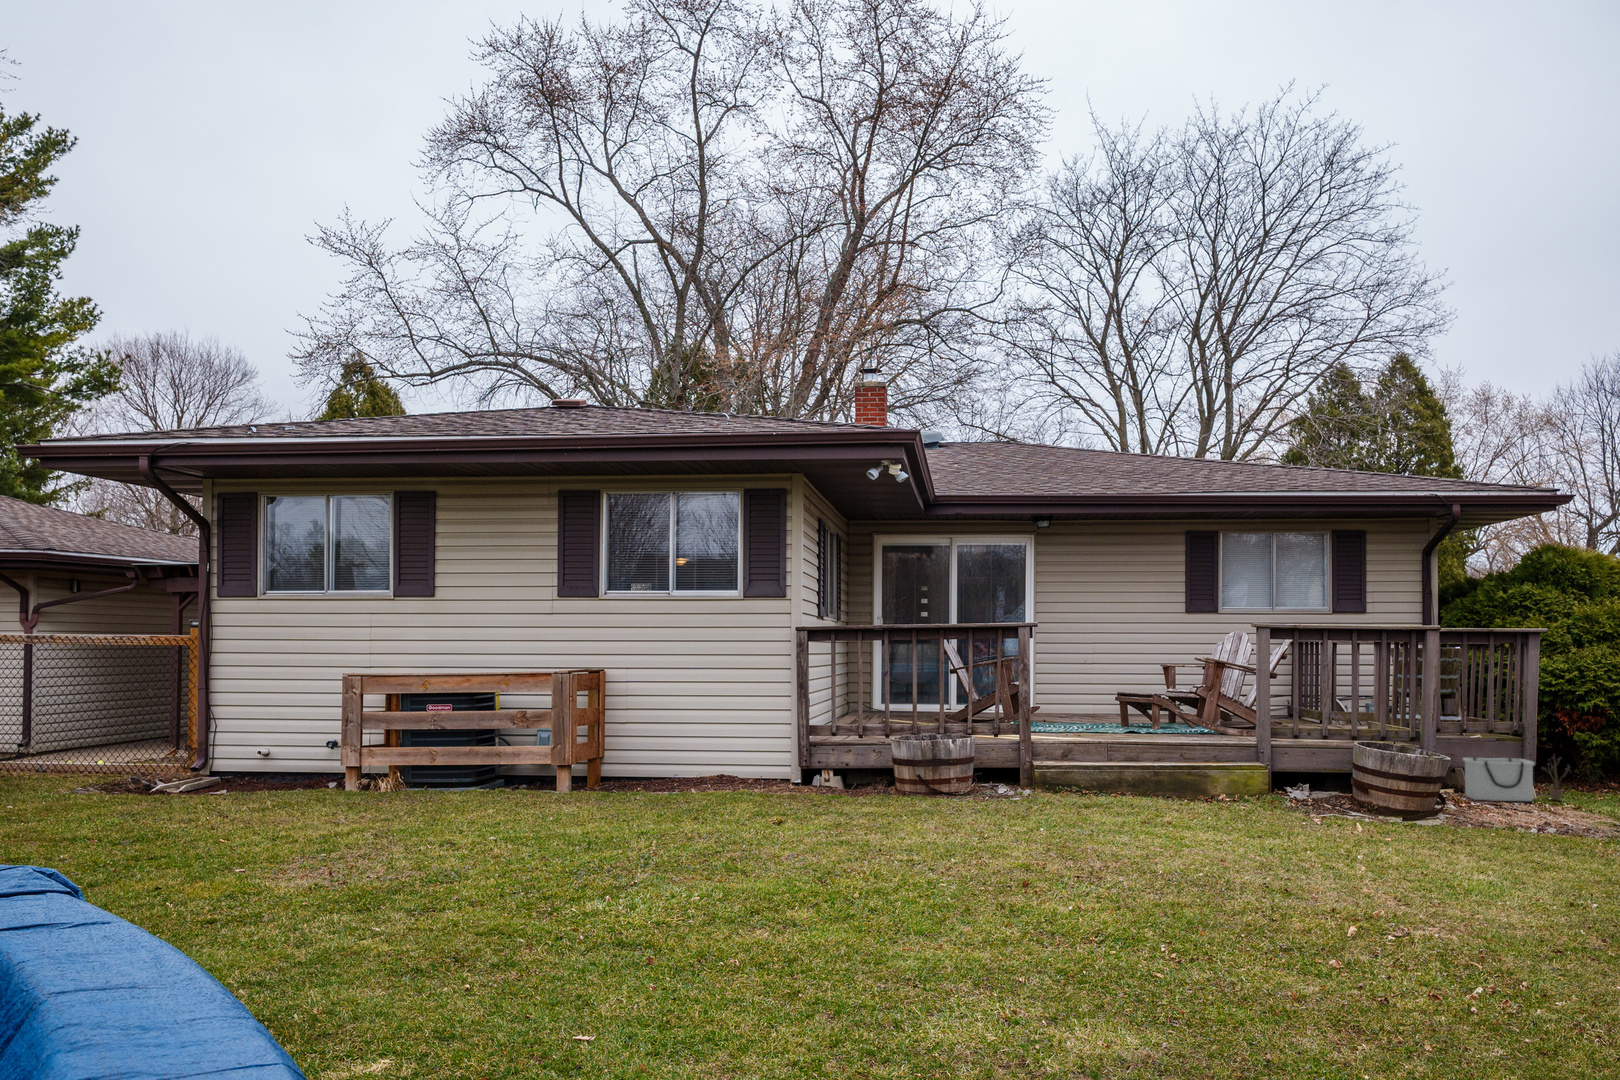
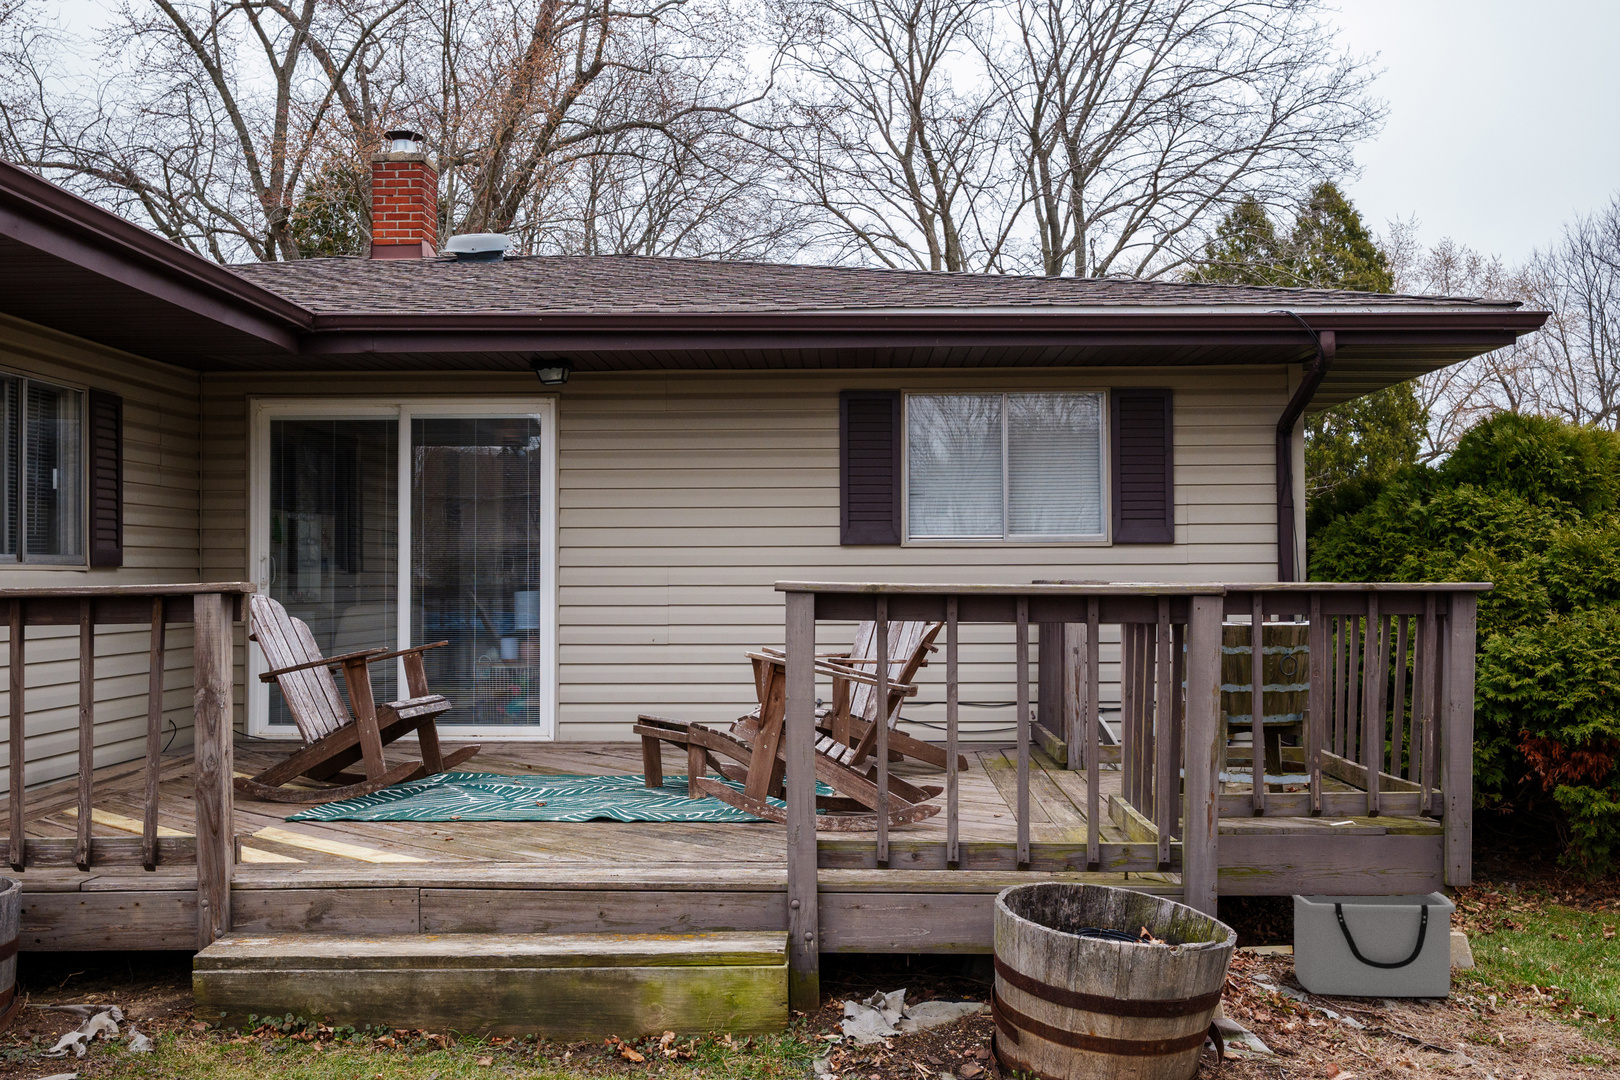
decorative plant: present [1544,757,1570,801] -> none [1463,876,1544,985]

